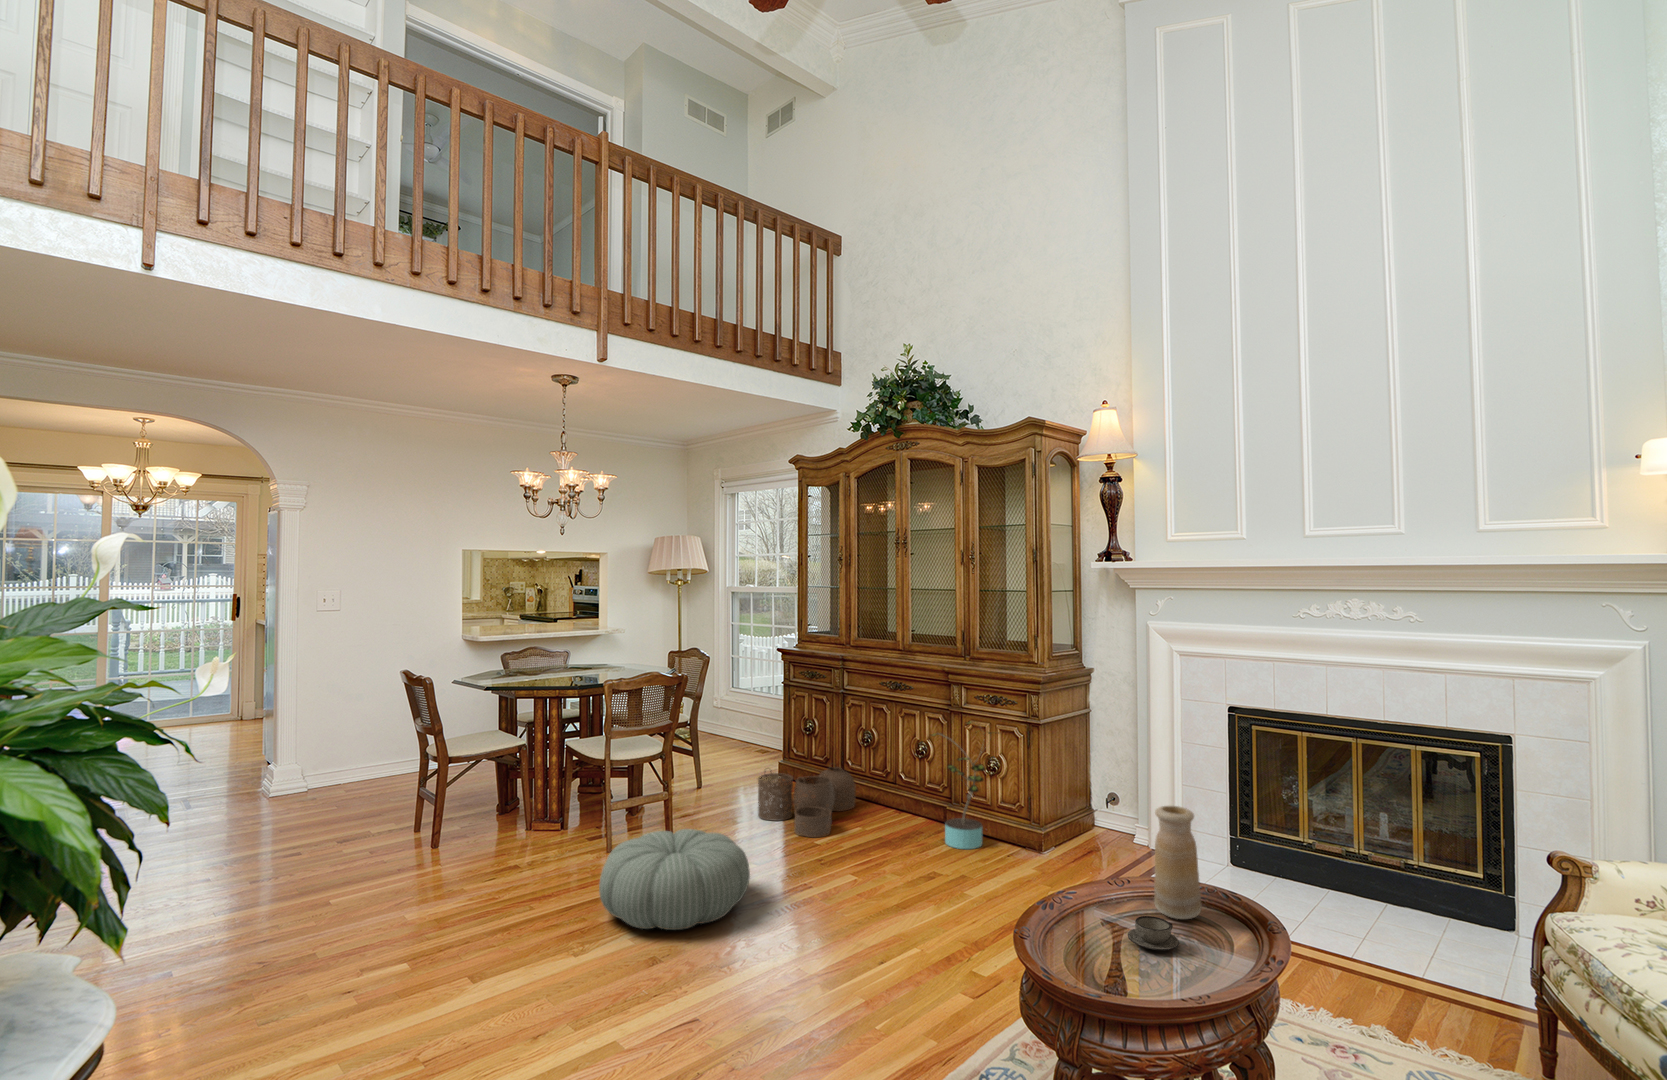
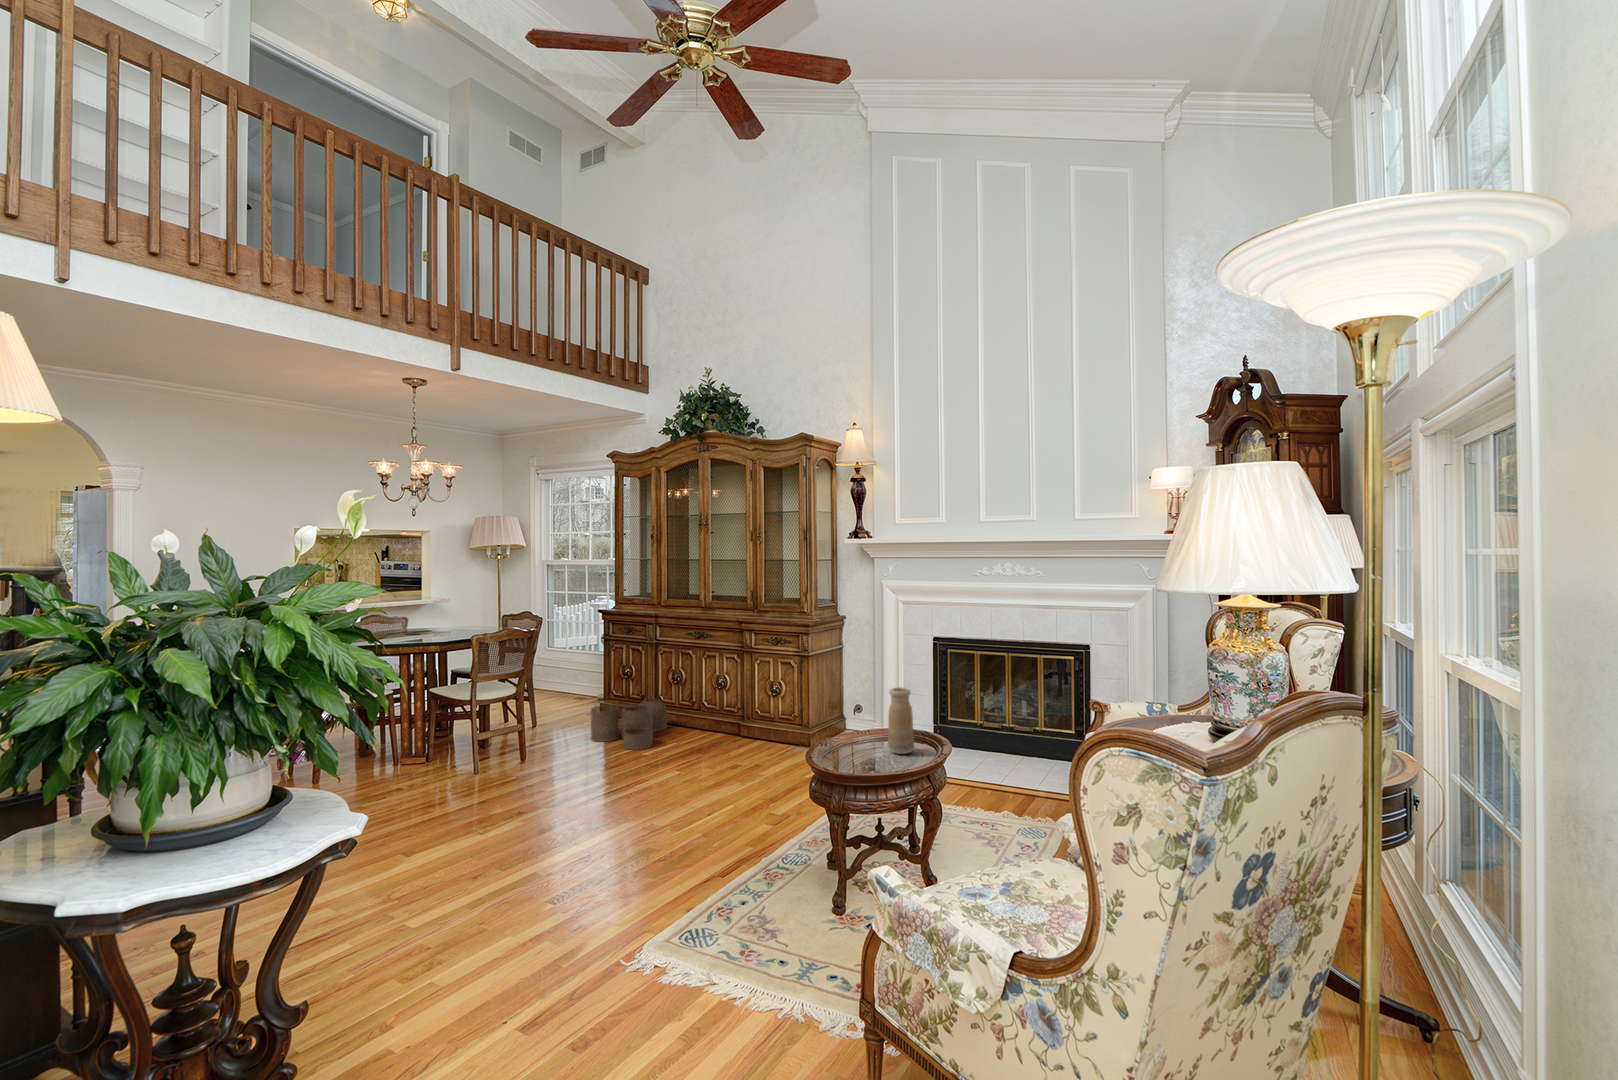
potted plant: present [932,722,991,849] -> none [729,655,780,748]
pouf: present [599,829,750,930] -> none [485,744,602,816]
teacup: present [1128,916,1179,950] -> none [873,751,902,768]

